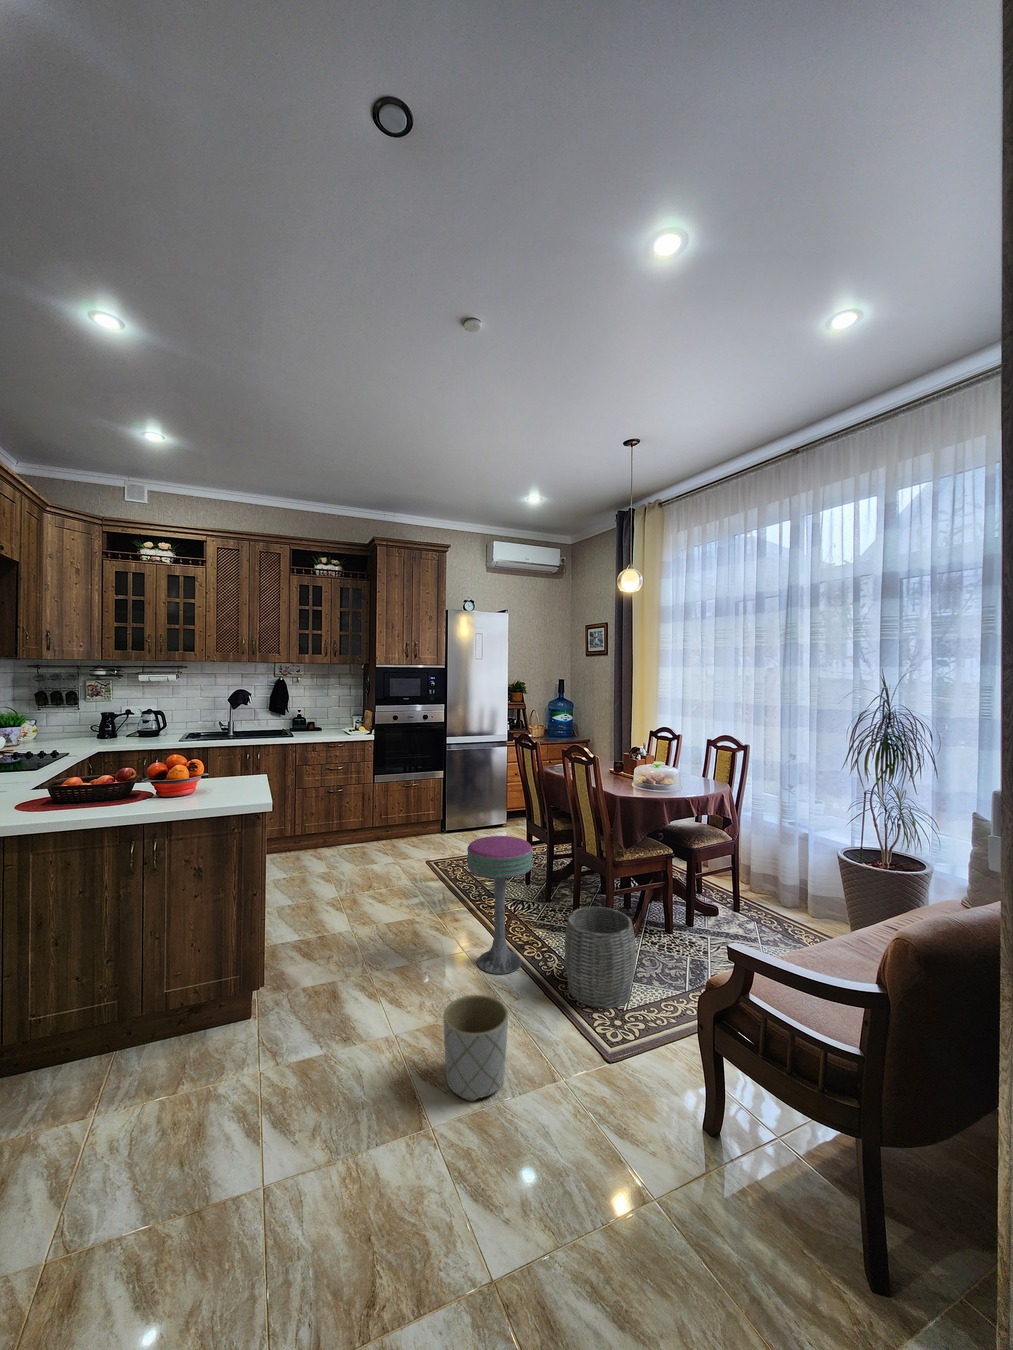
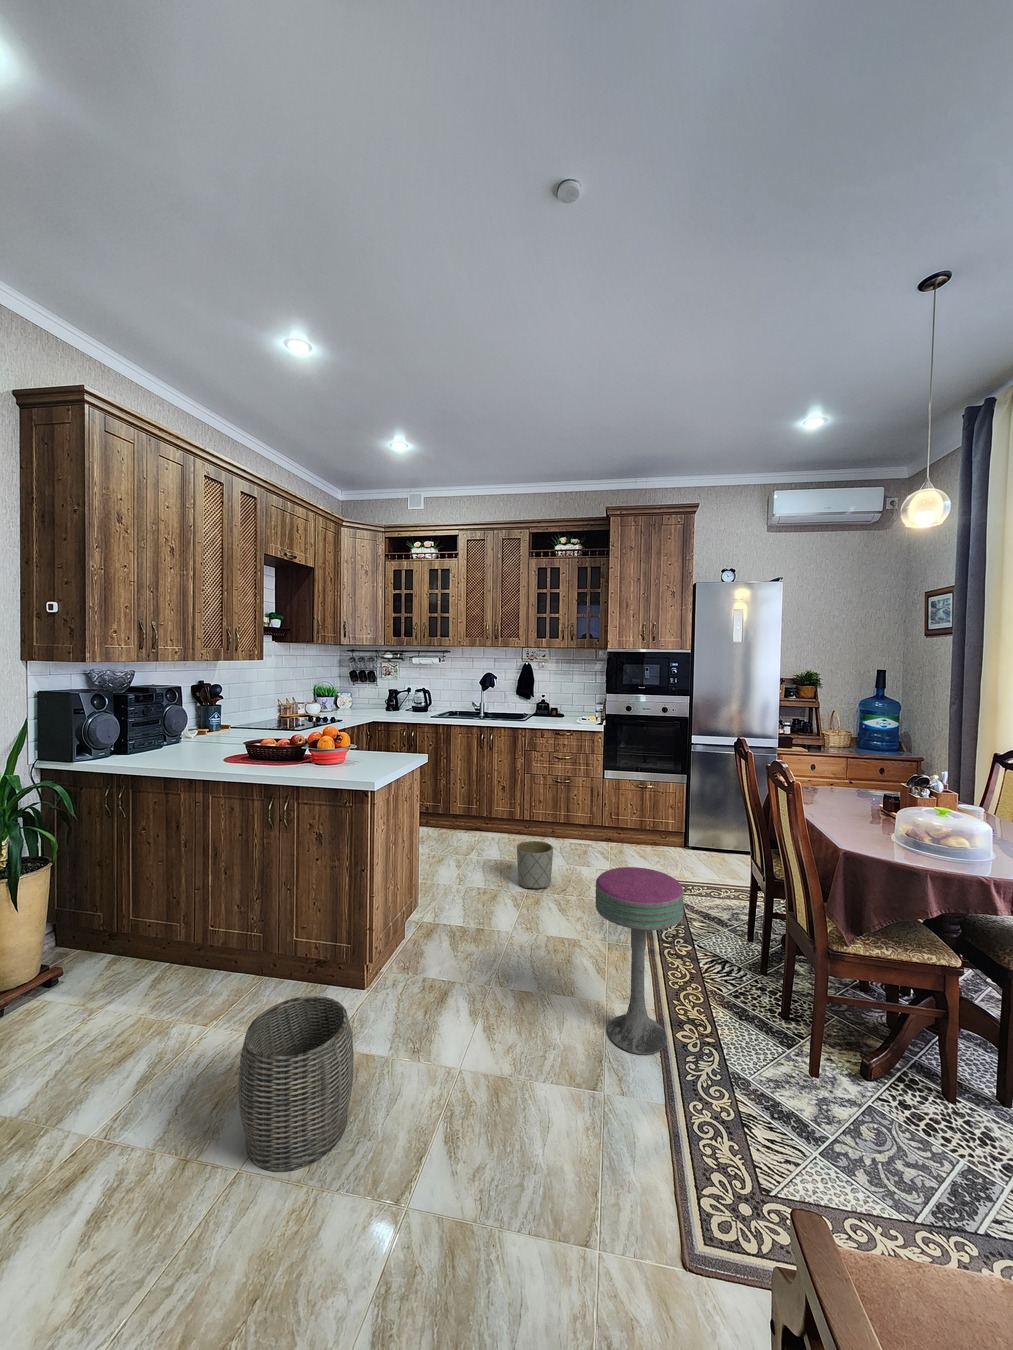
woven basket: present [564,907,636,1008] -> present [239,996,354,1172]
planter: present [443,995,508,1101] -> present [517,841,553,889]

